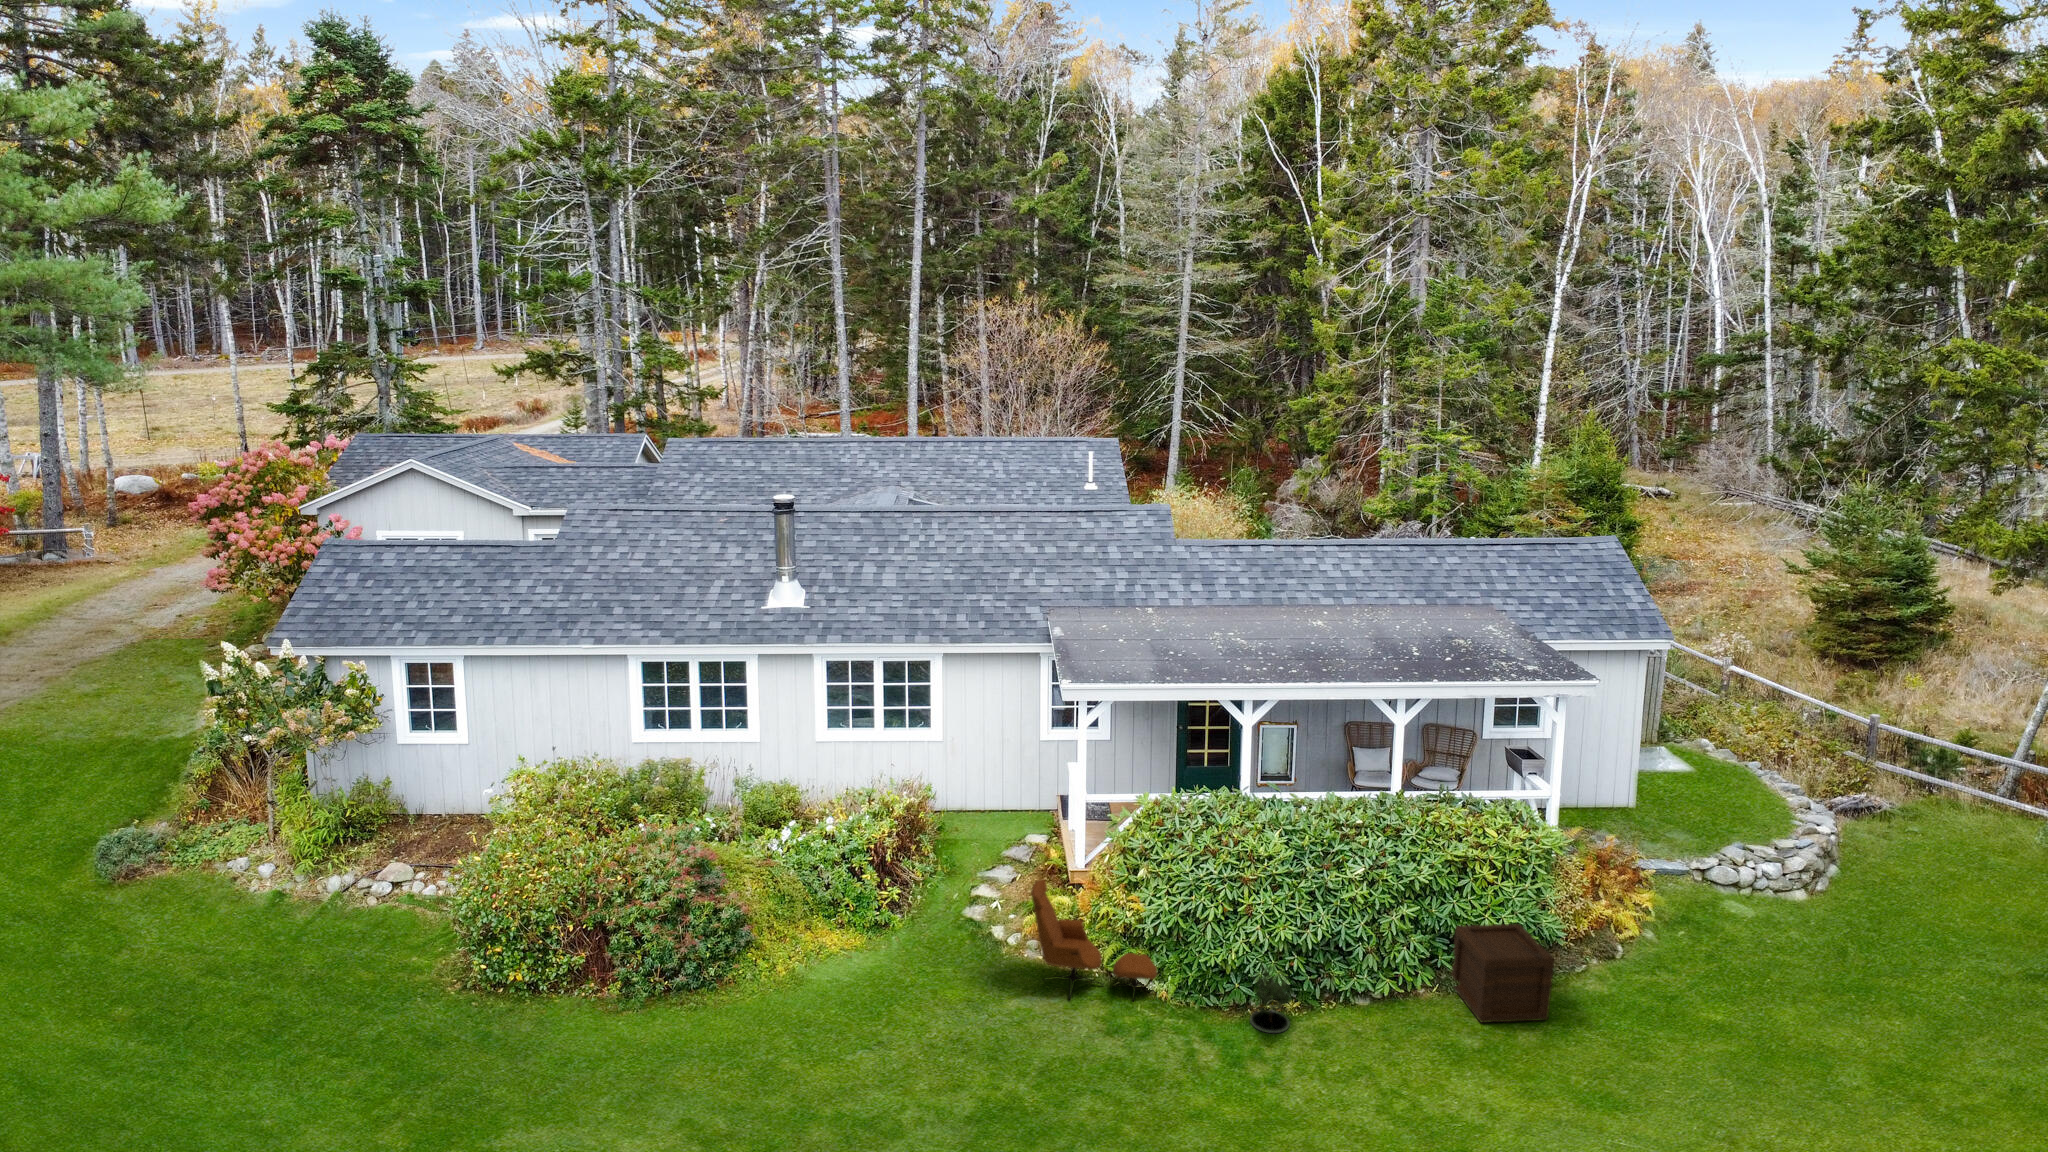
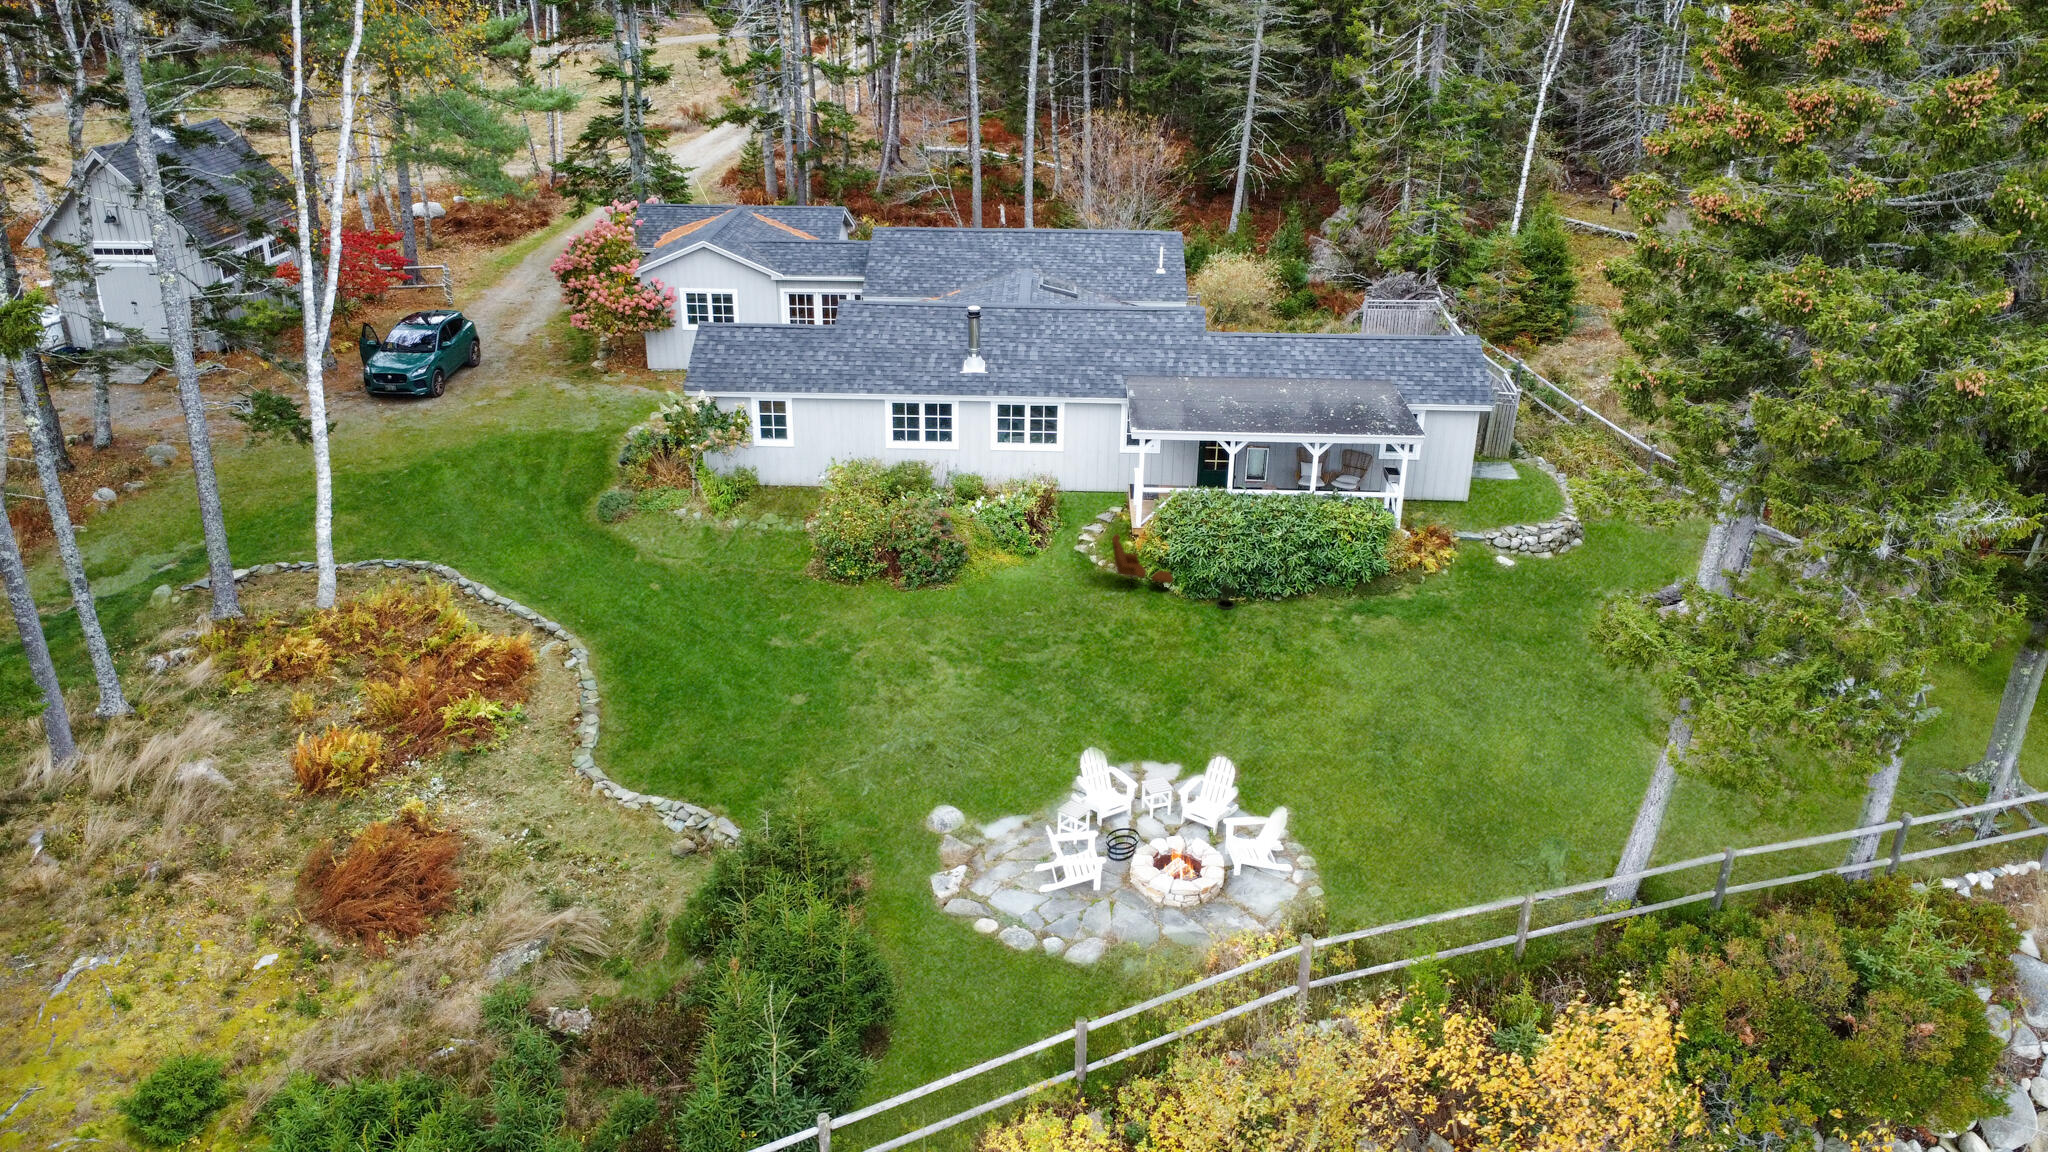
wooden crate: present [1451,924,1554,1023] -> none [1321,563,1368,608]

